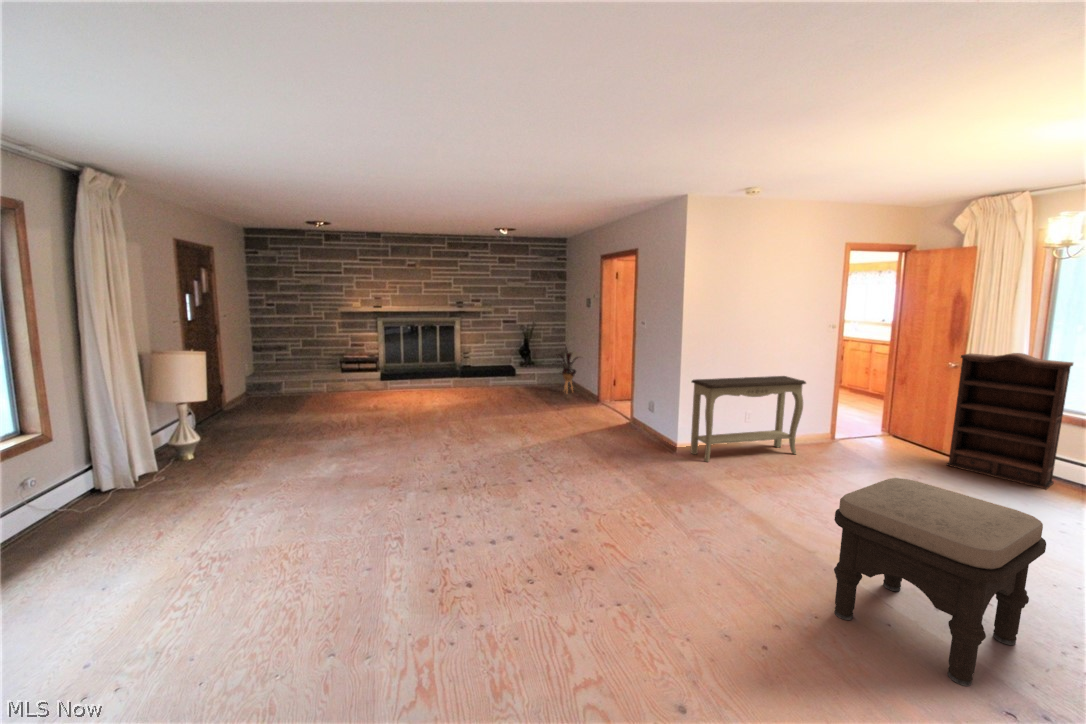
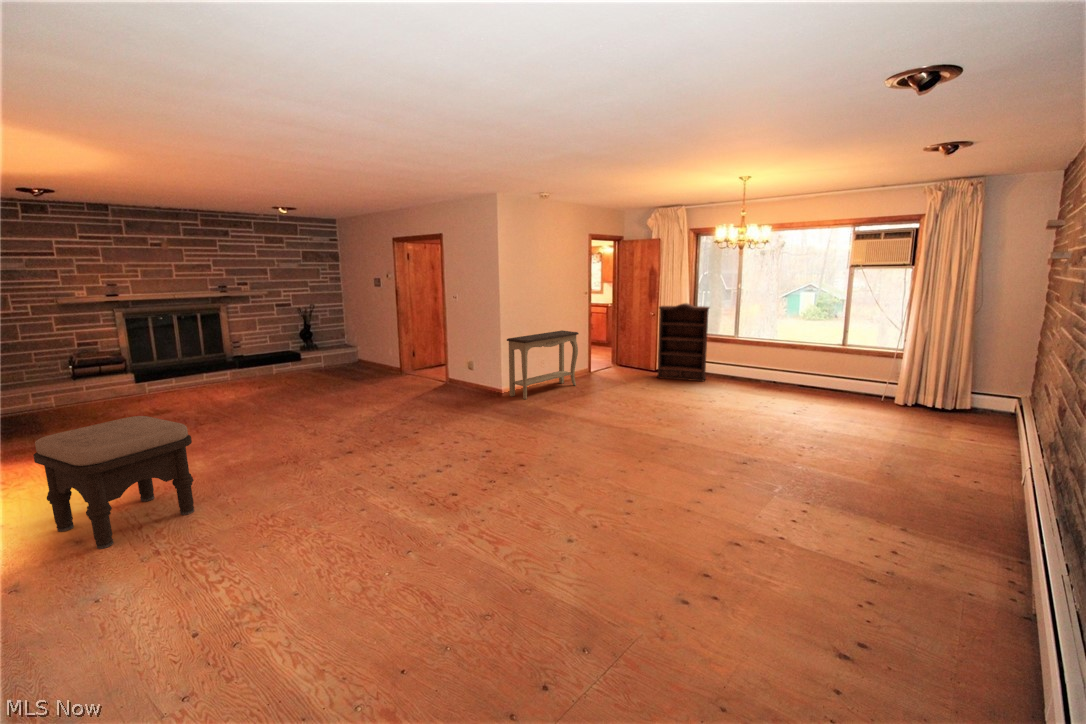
house plant: present [559,347,578,389] -> none [345,323,376,371]
ottoman: present [834,478,1046,686] -> present [33,416,194,549]

